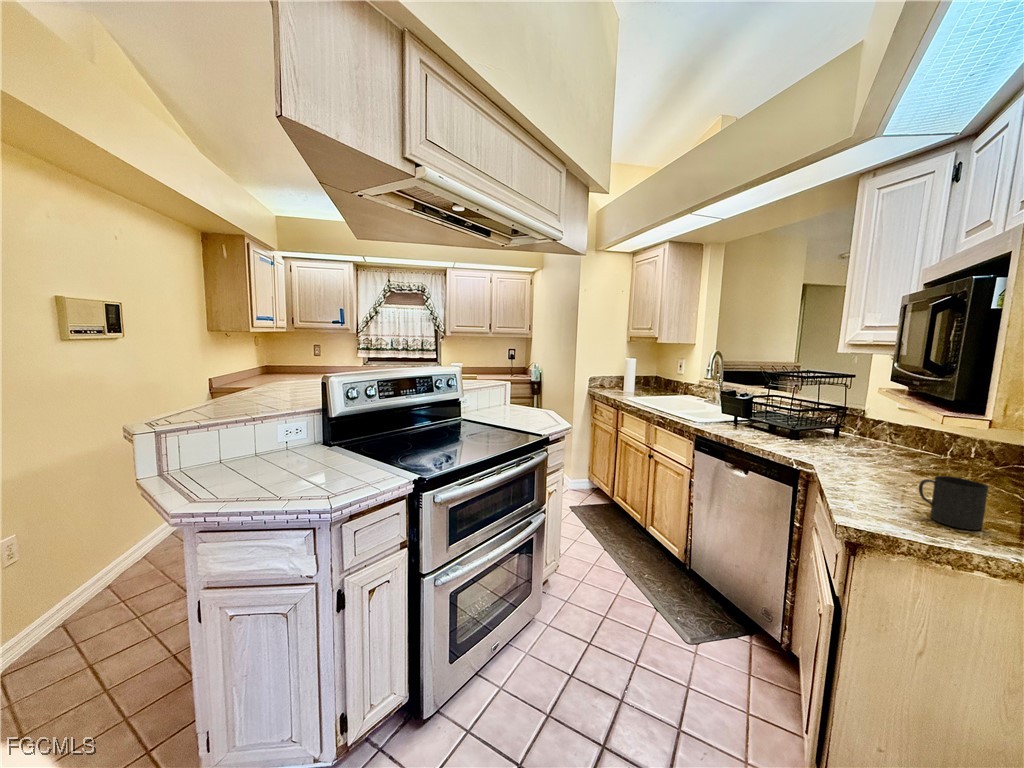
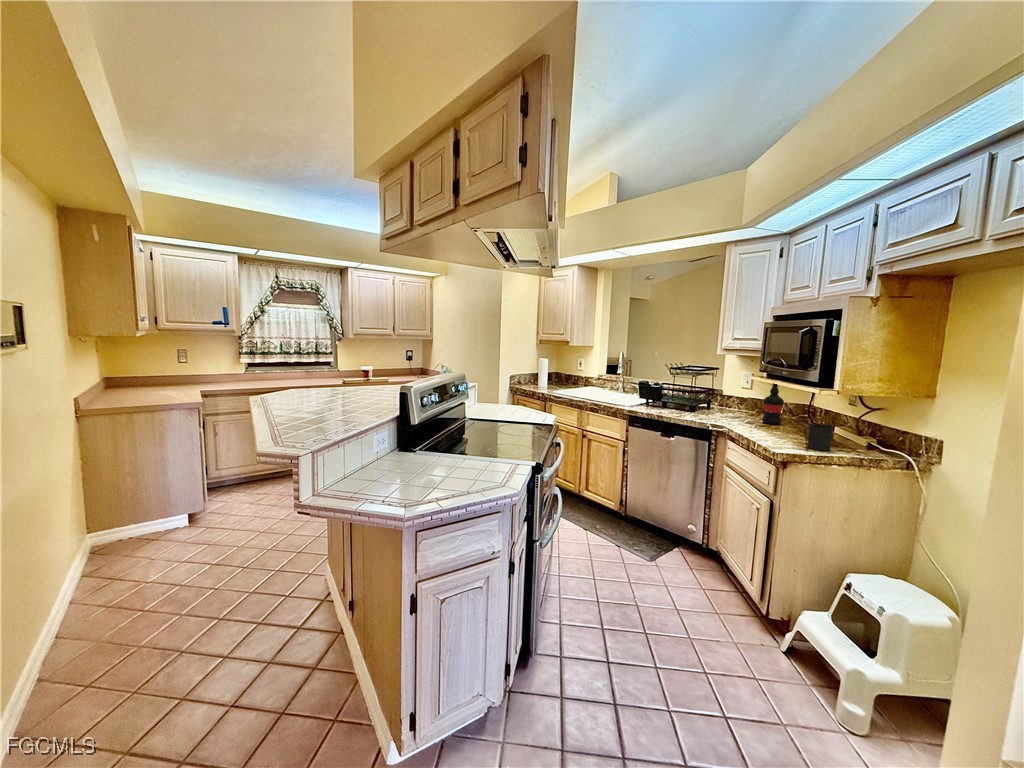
wine bottle: none [906,388,953,473] -> present [762,383,784,424]

